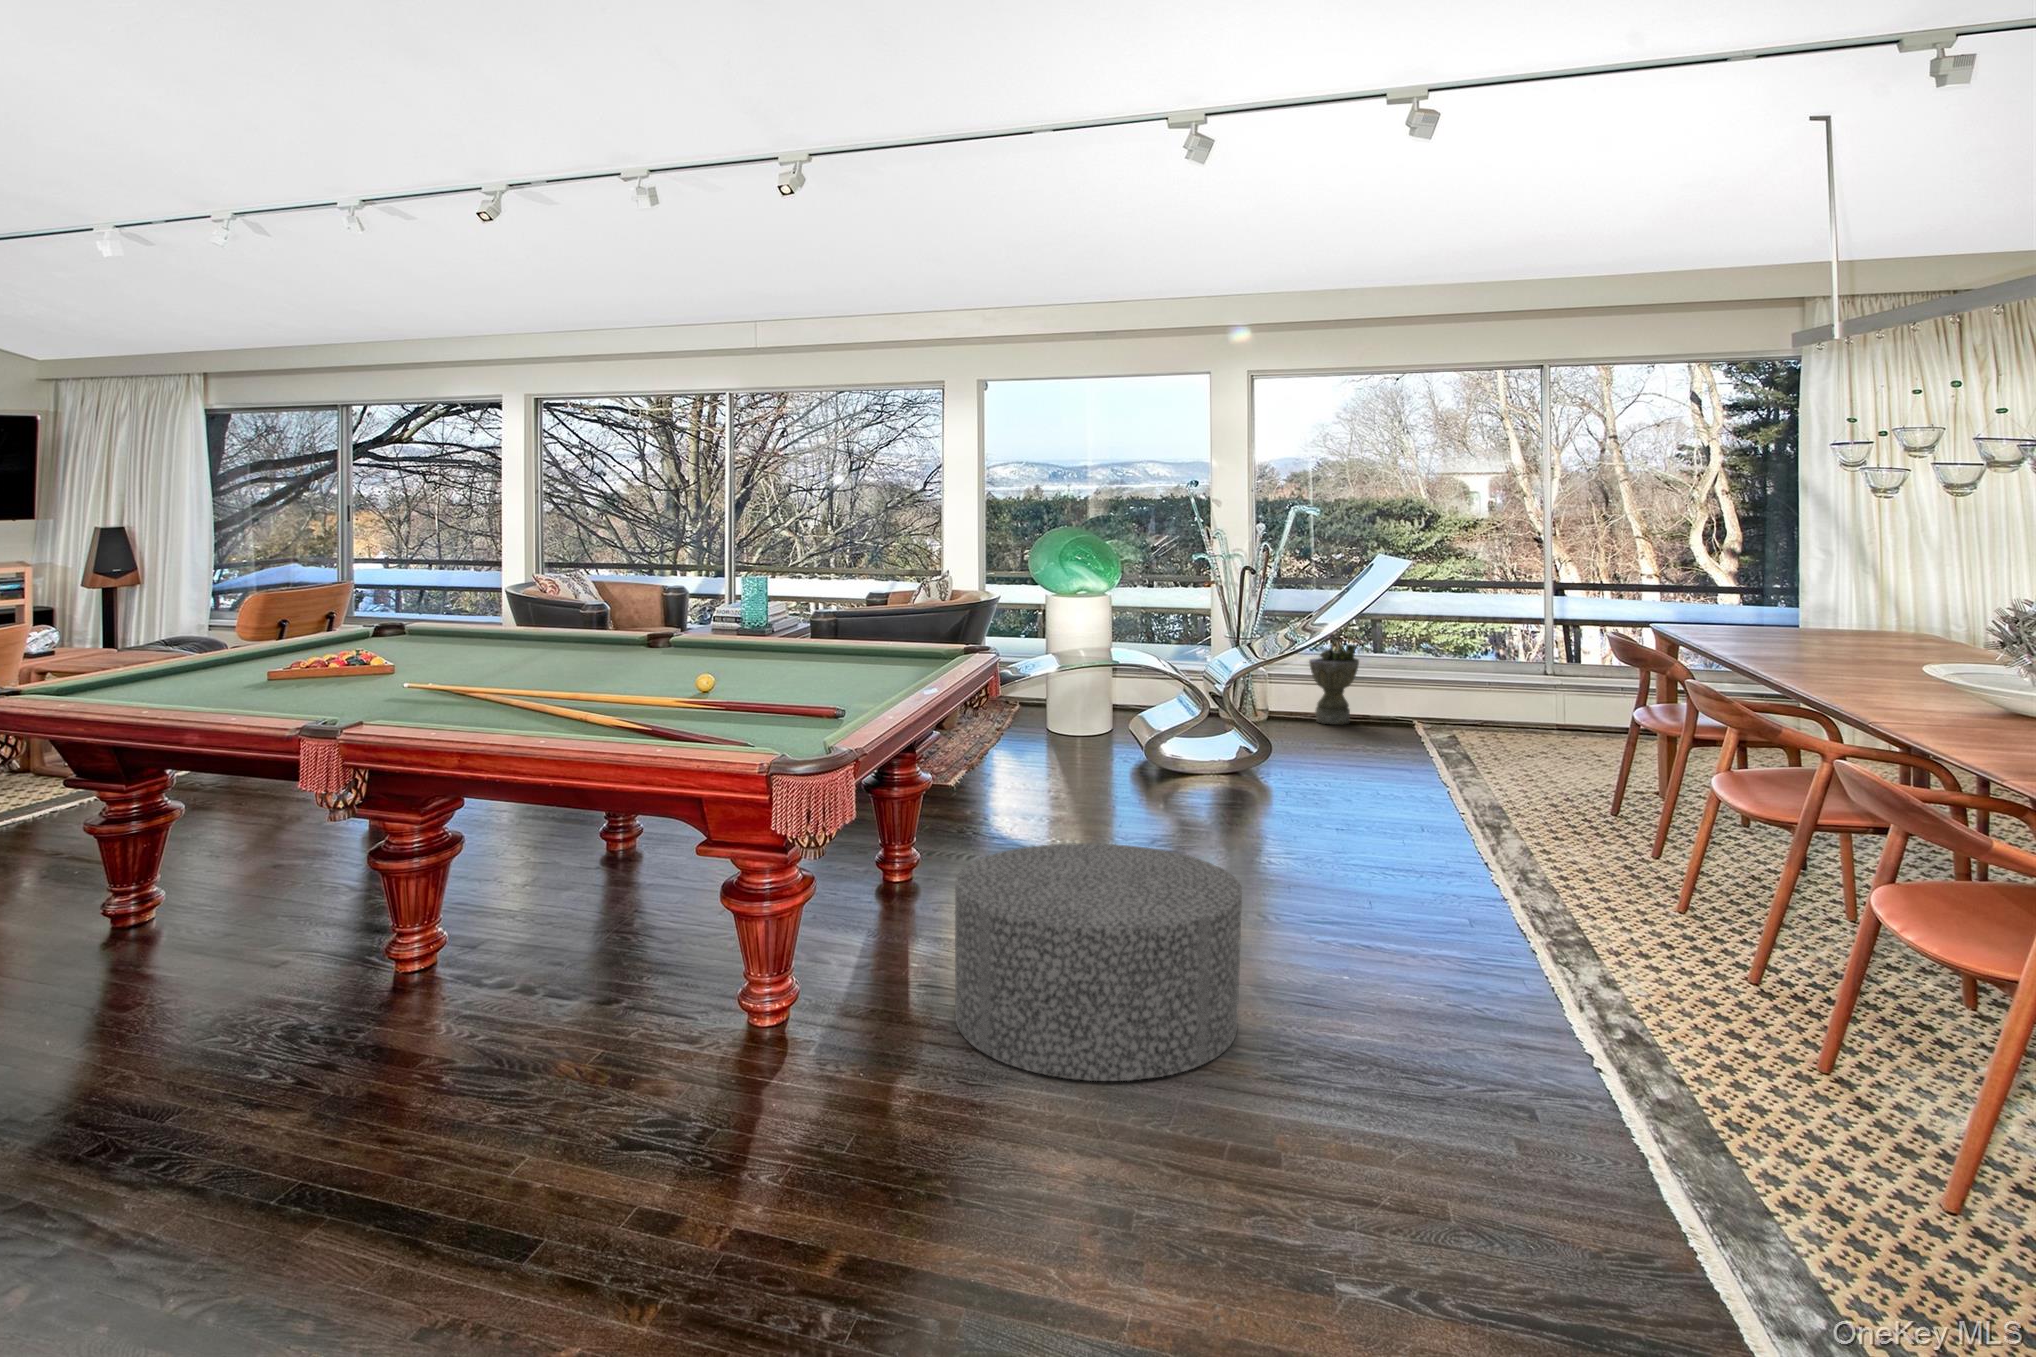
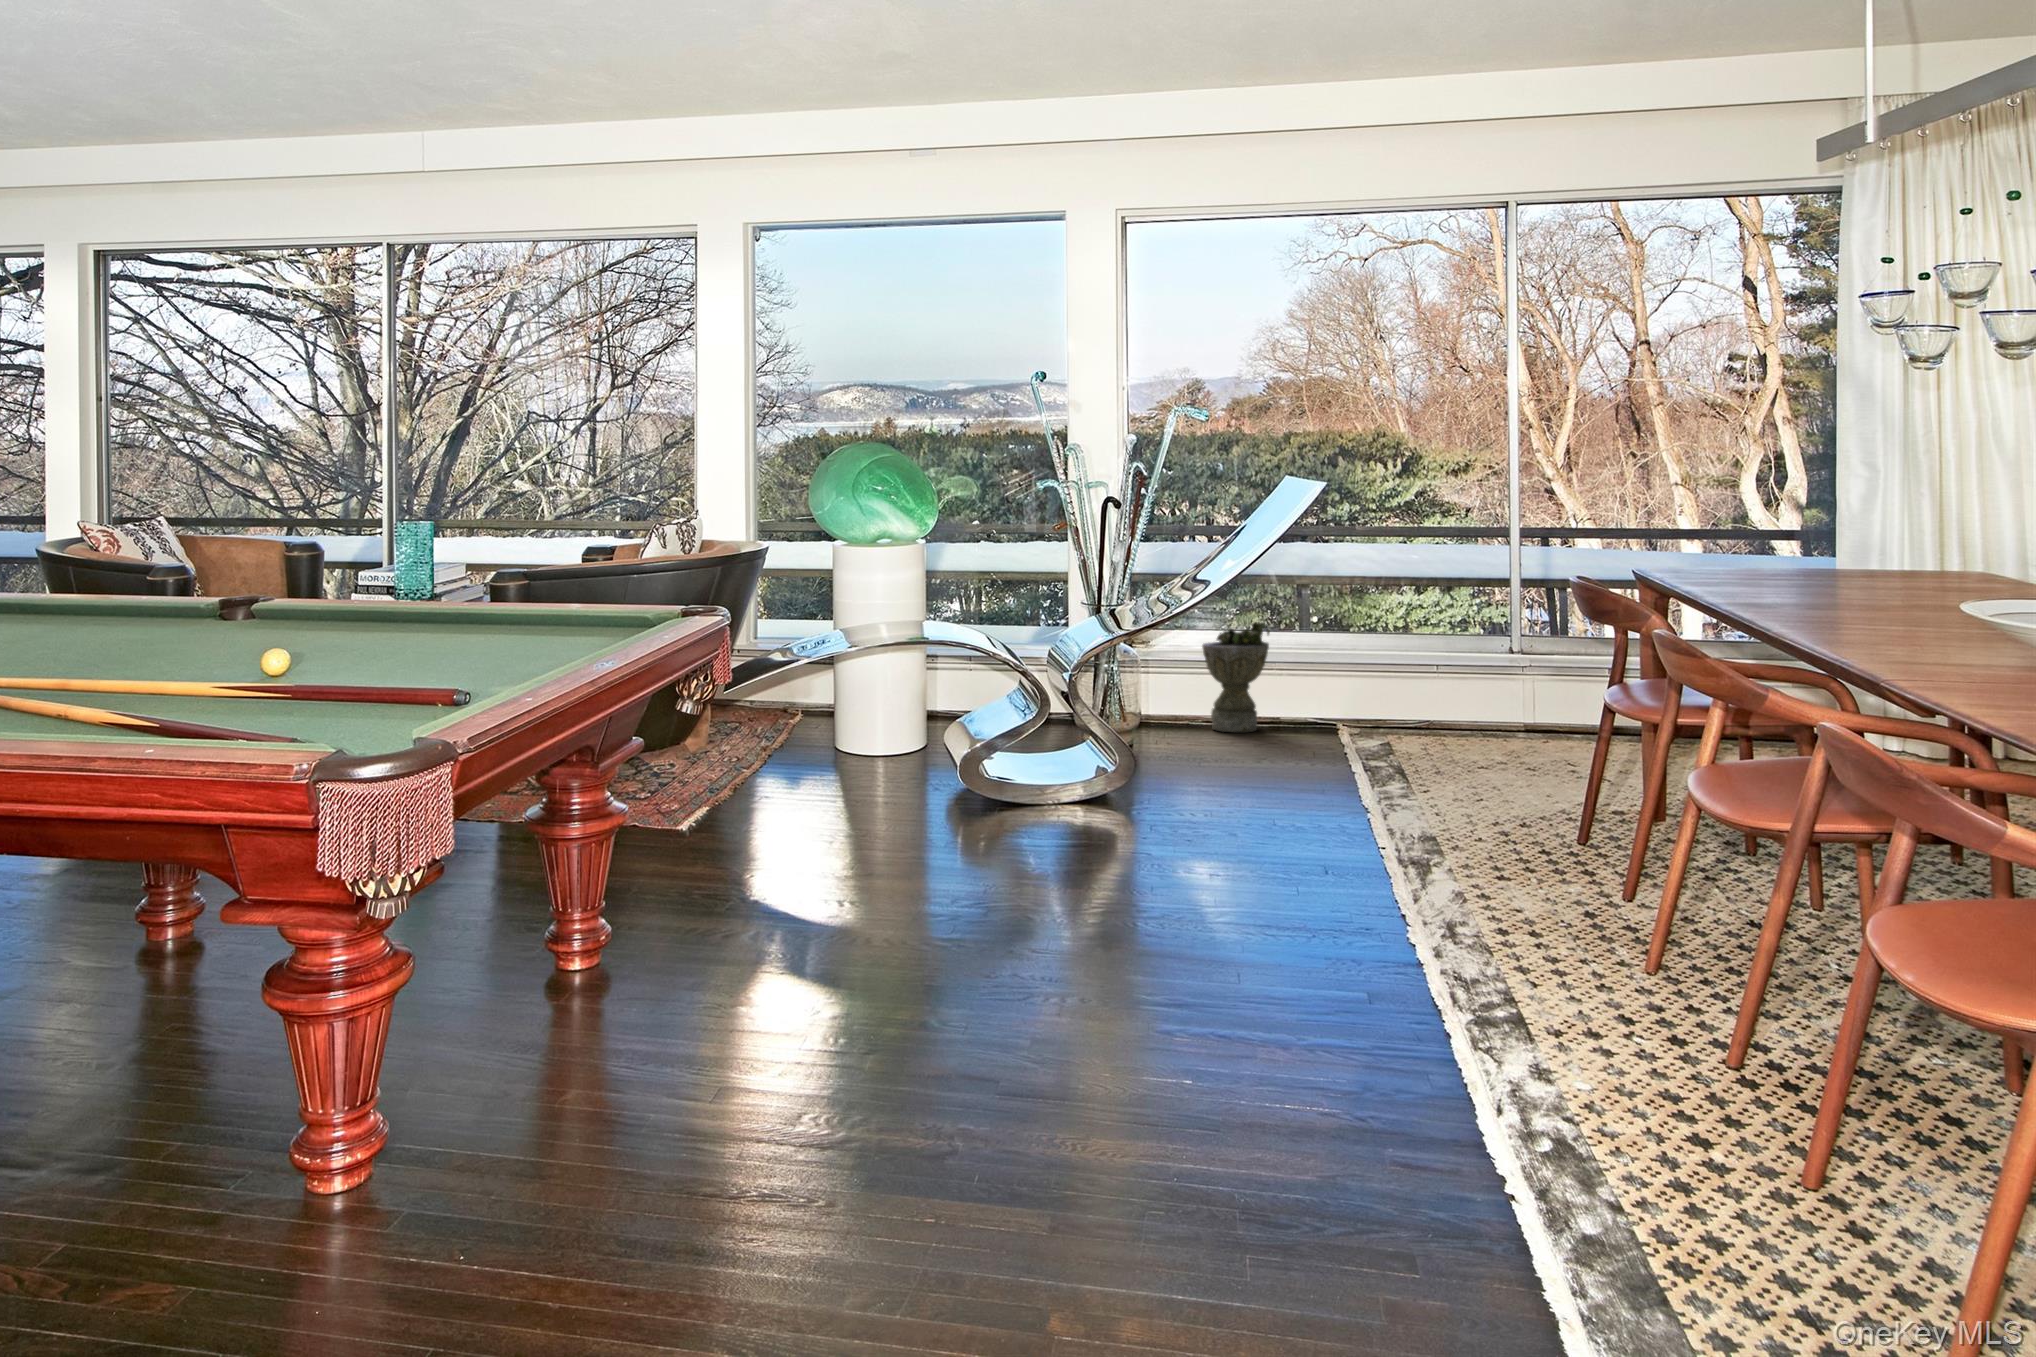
ottoman: present [955,843,1242,1081] -> none [582,890,1013,1242]

